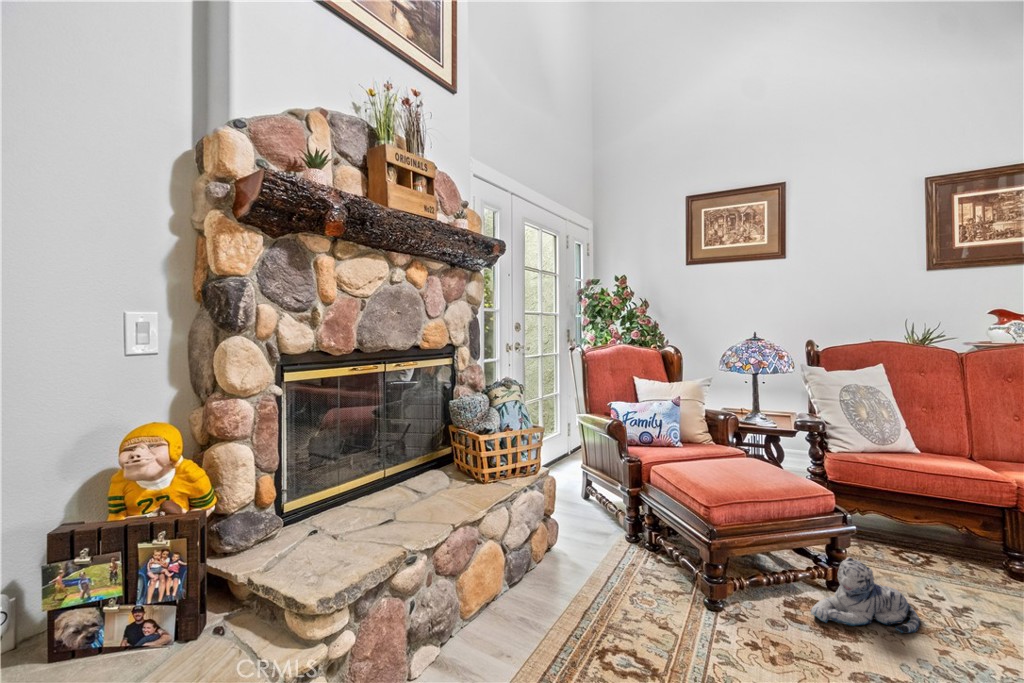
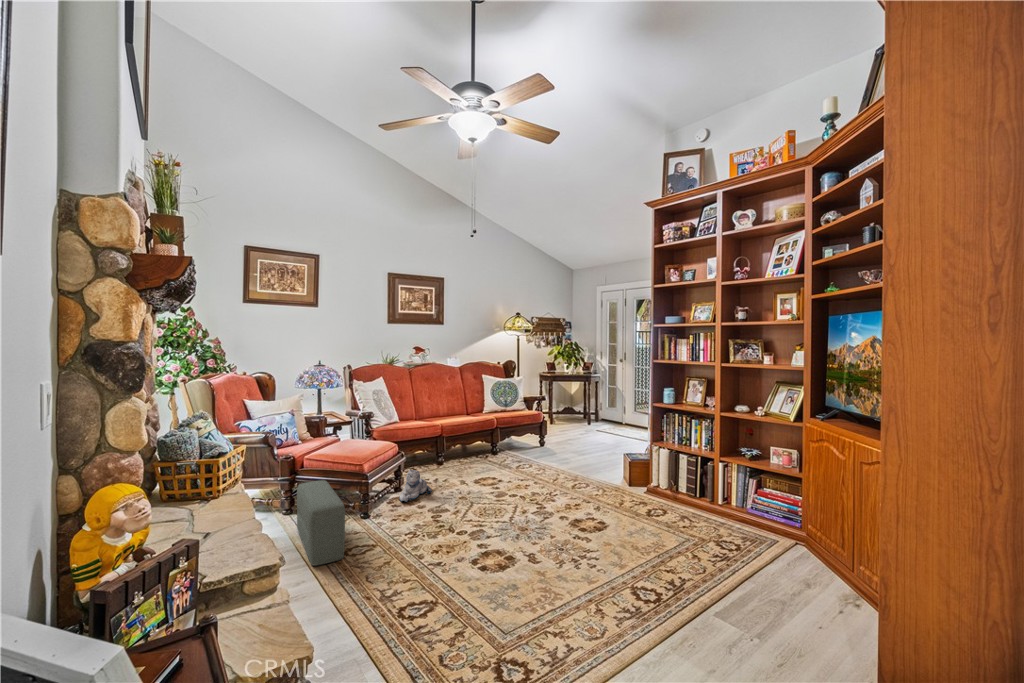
pouf: none [548,505,653,656] -> present [297,480,345,566]

